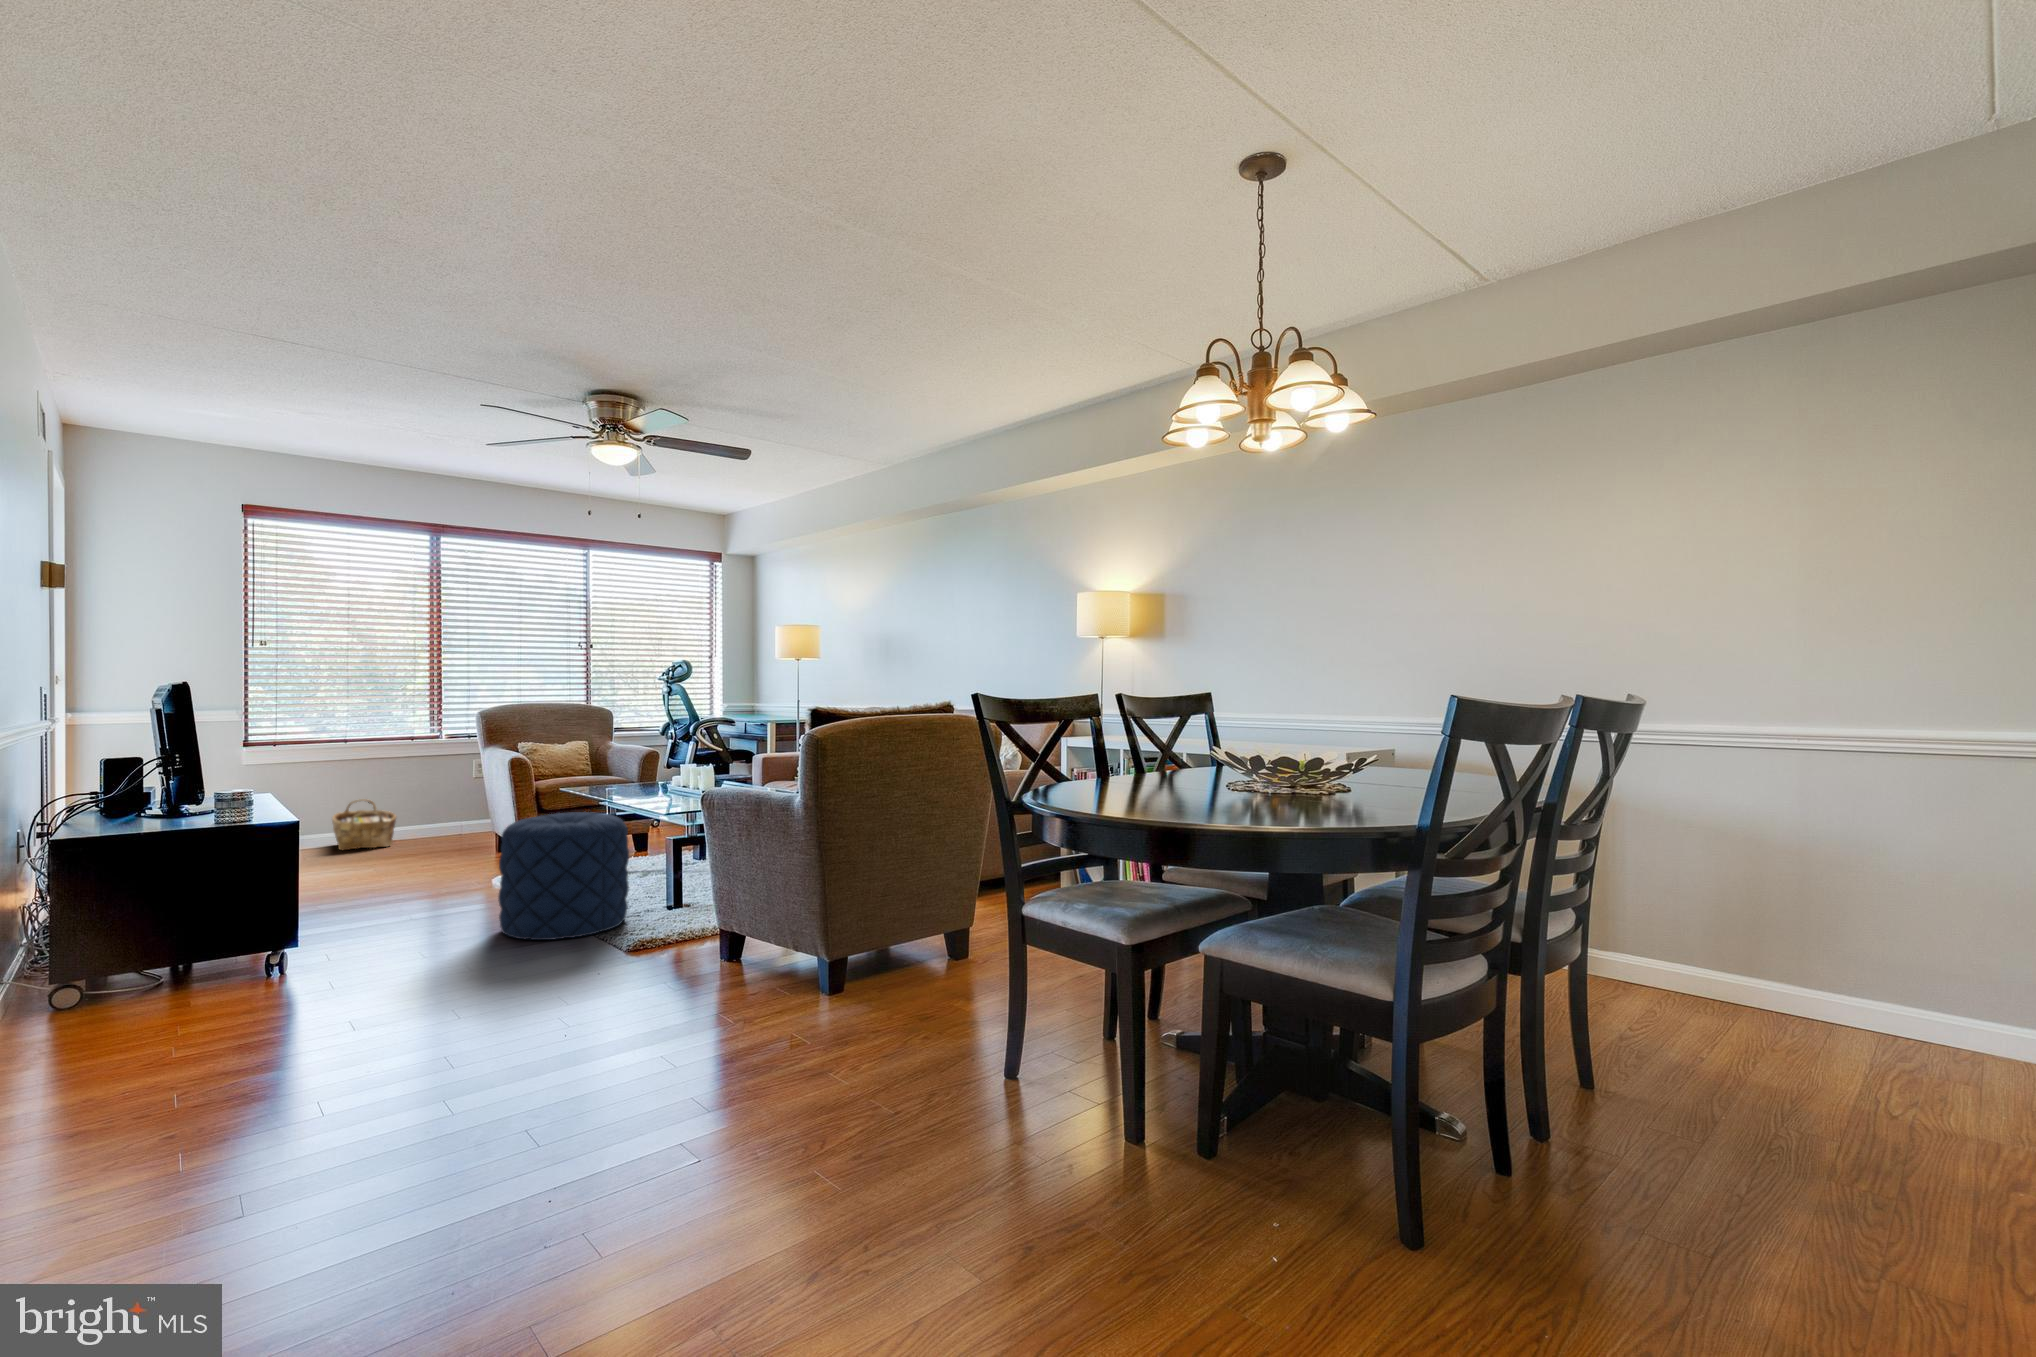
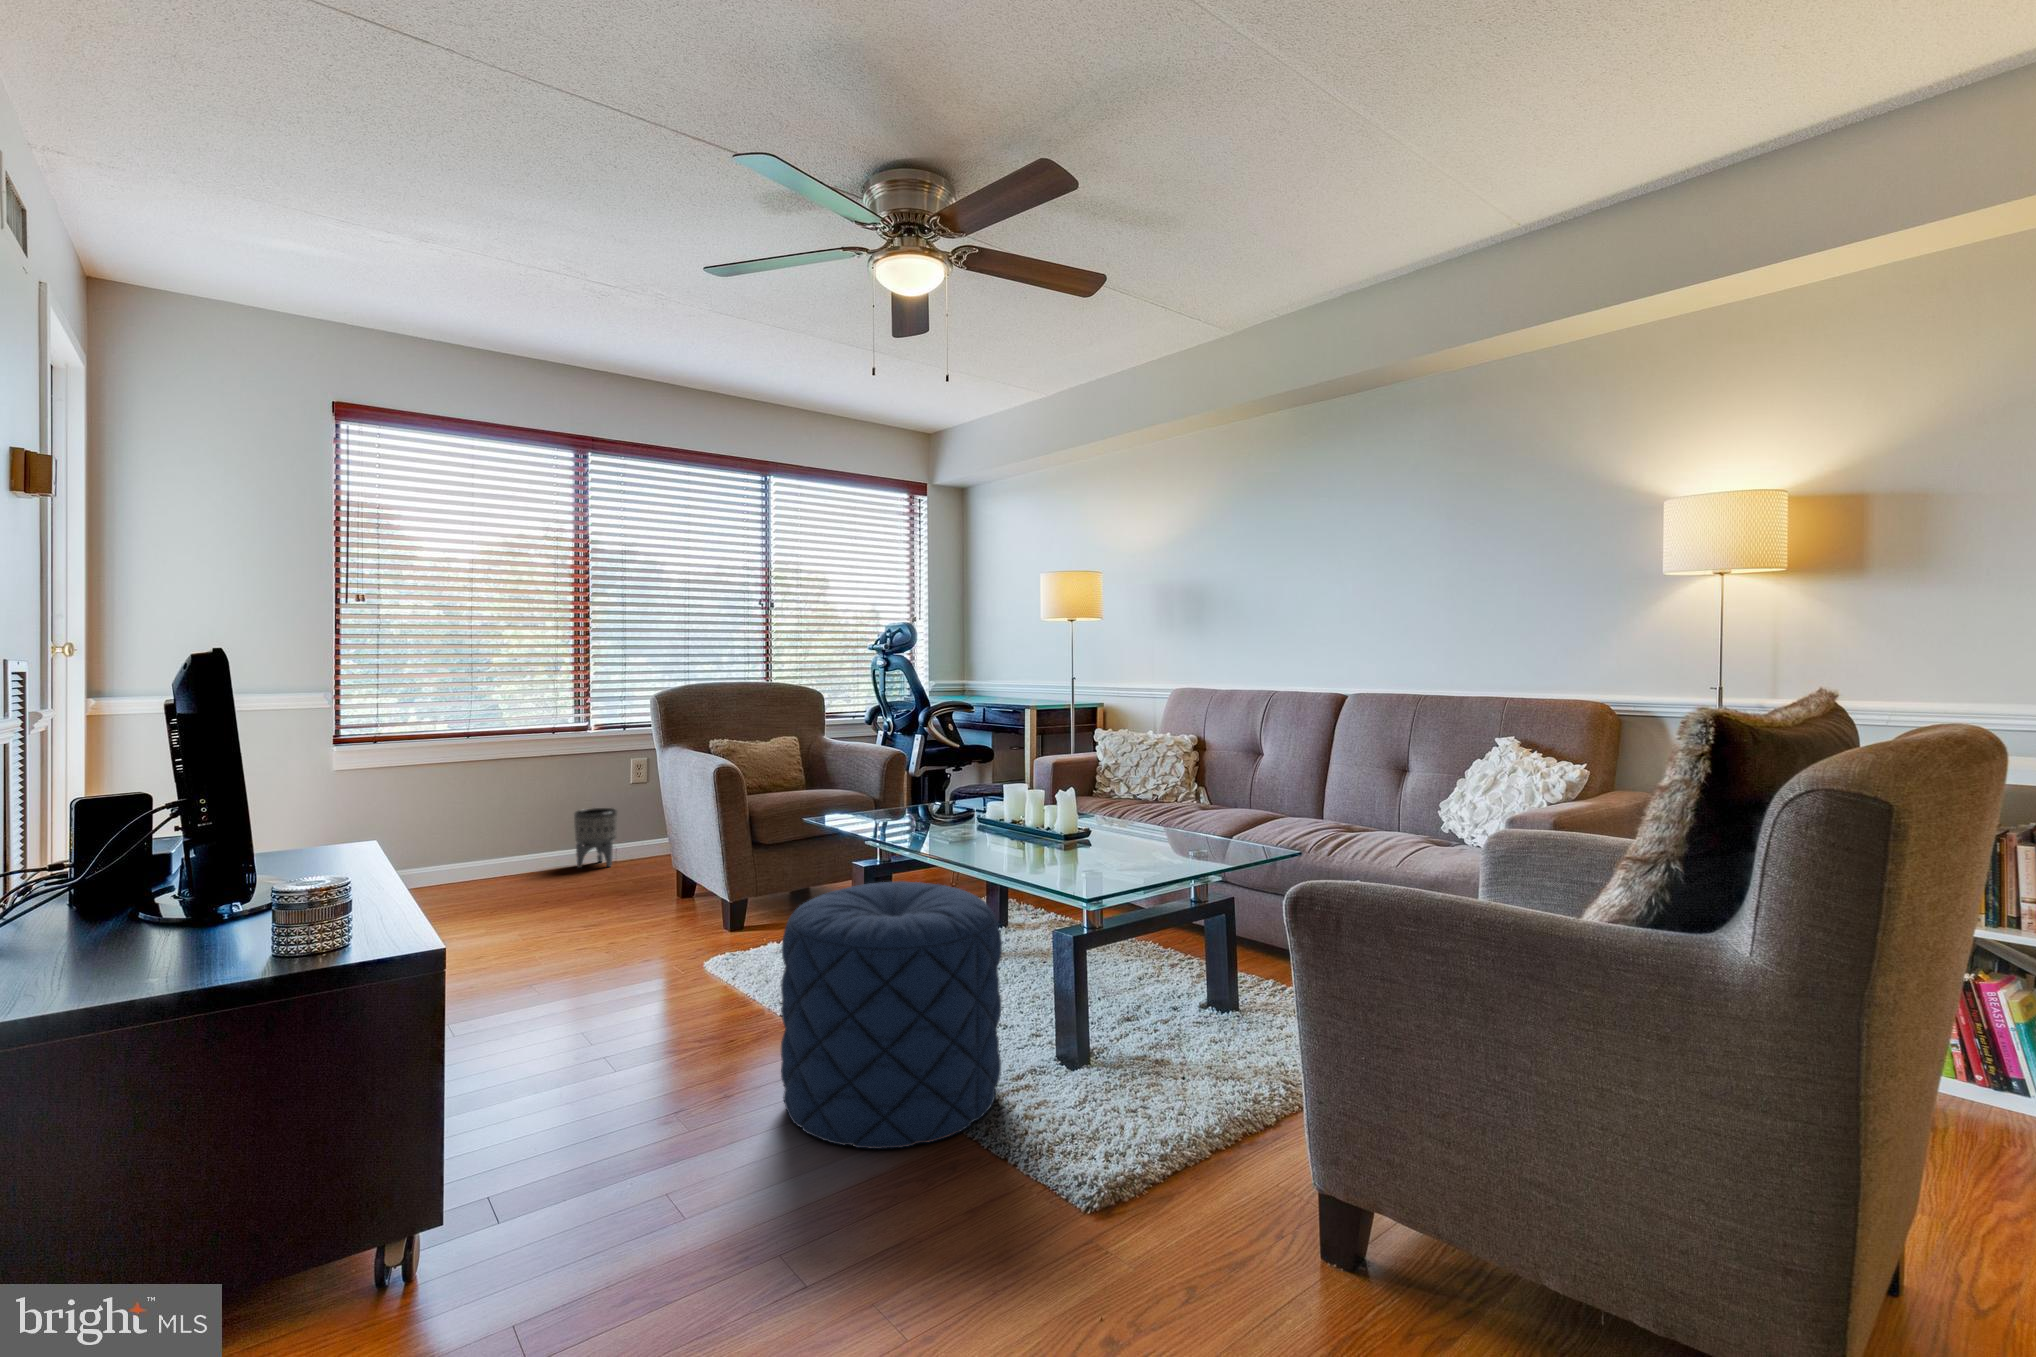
planter: none [424,795,458,838] -> present [574,808,618,868]
woven basket: present [332,799,396,851] -> none [455,816,541,892]

